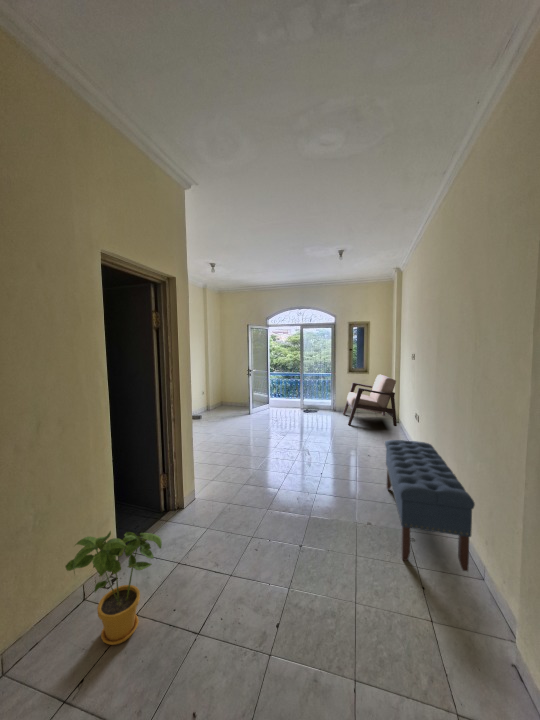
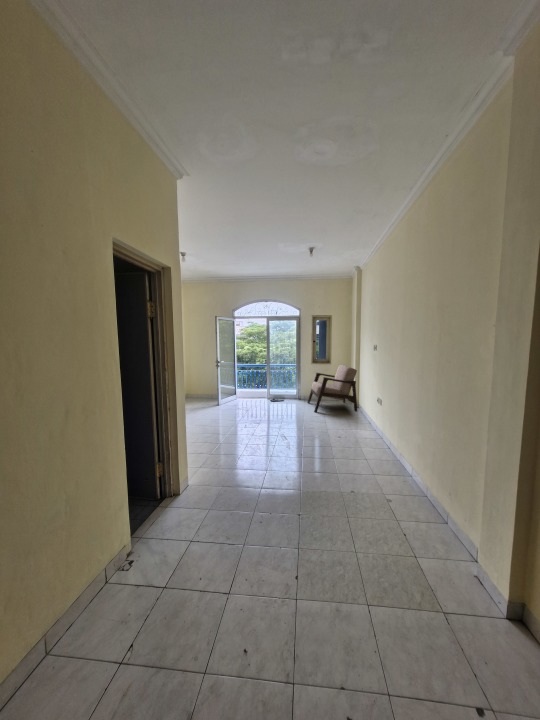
bench: present [385,440,475,571] -> none [359,420,442,521]
house plant: present [65,531,162,645] -> none [99,508,191,614]

